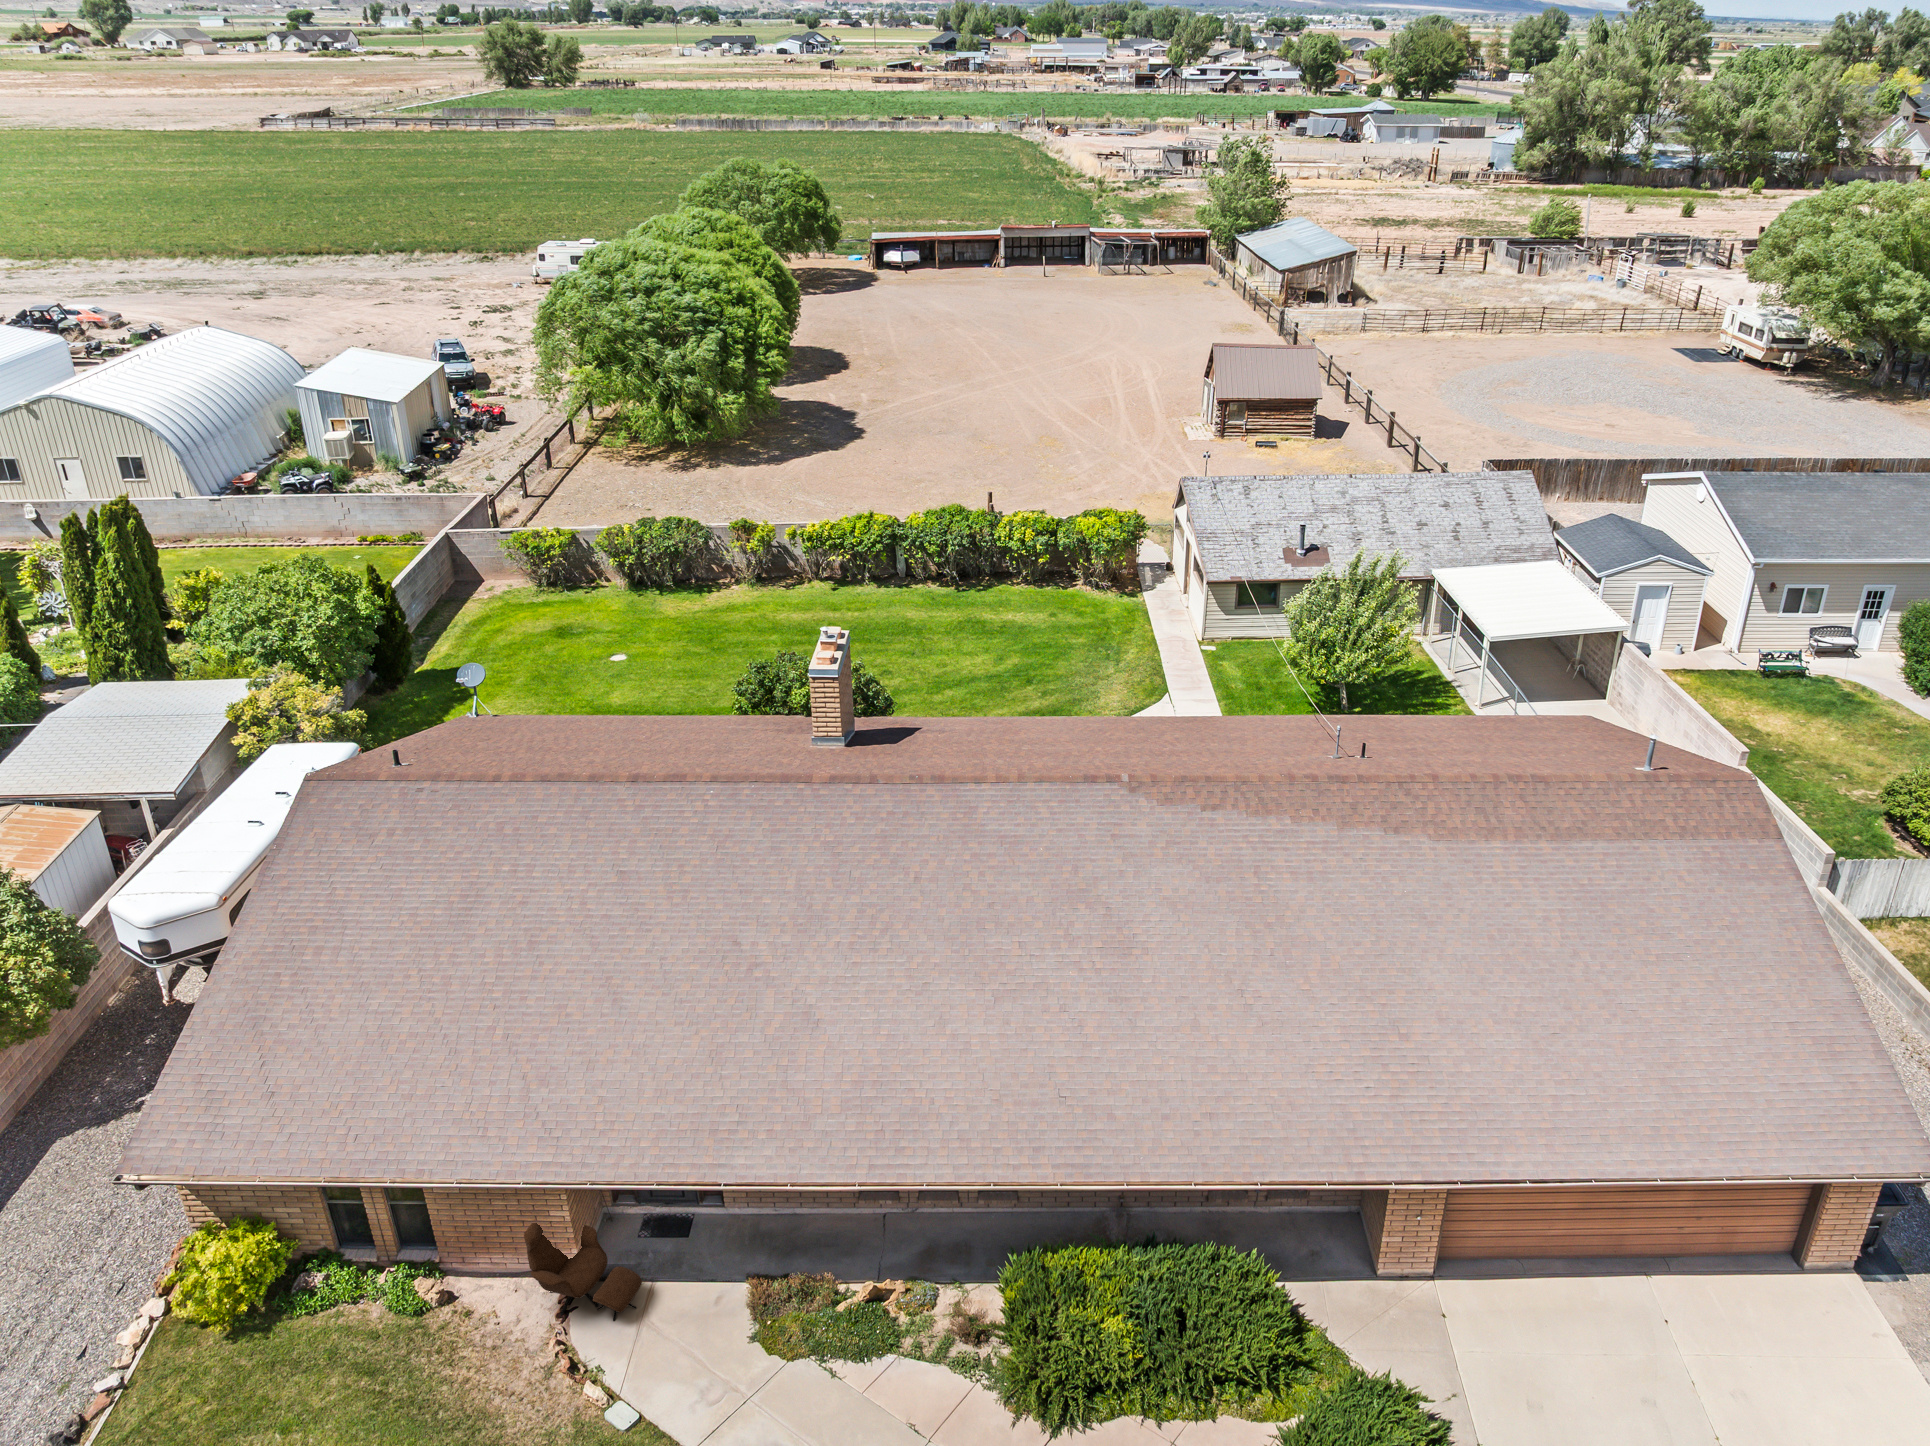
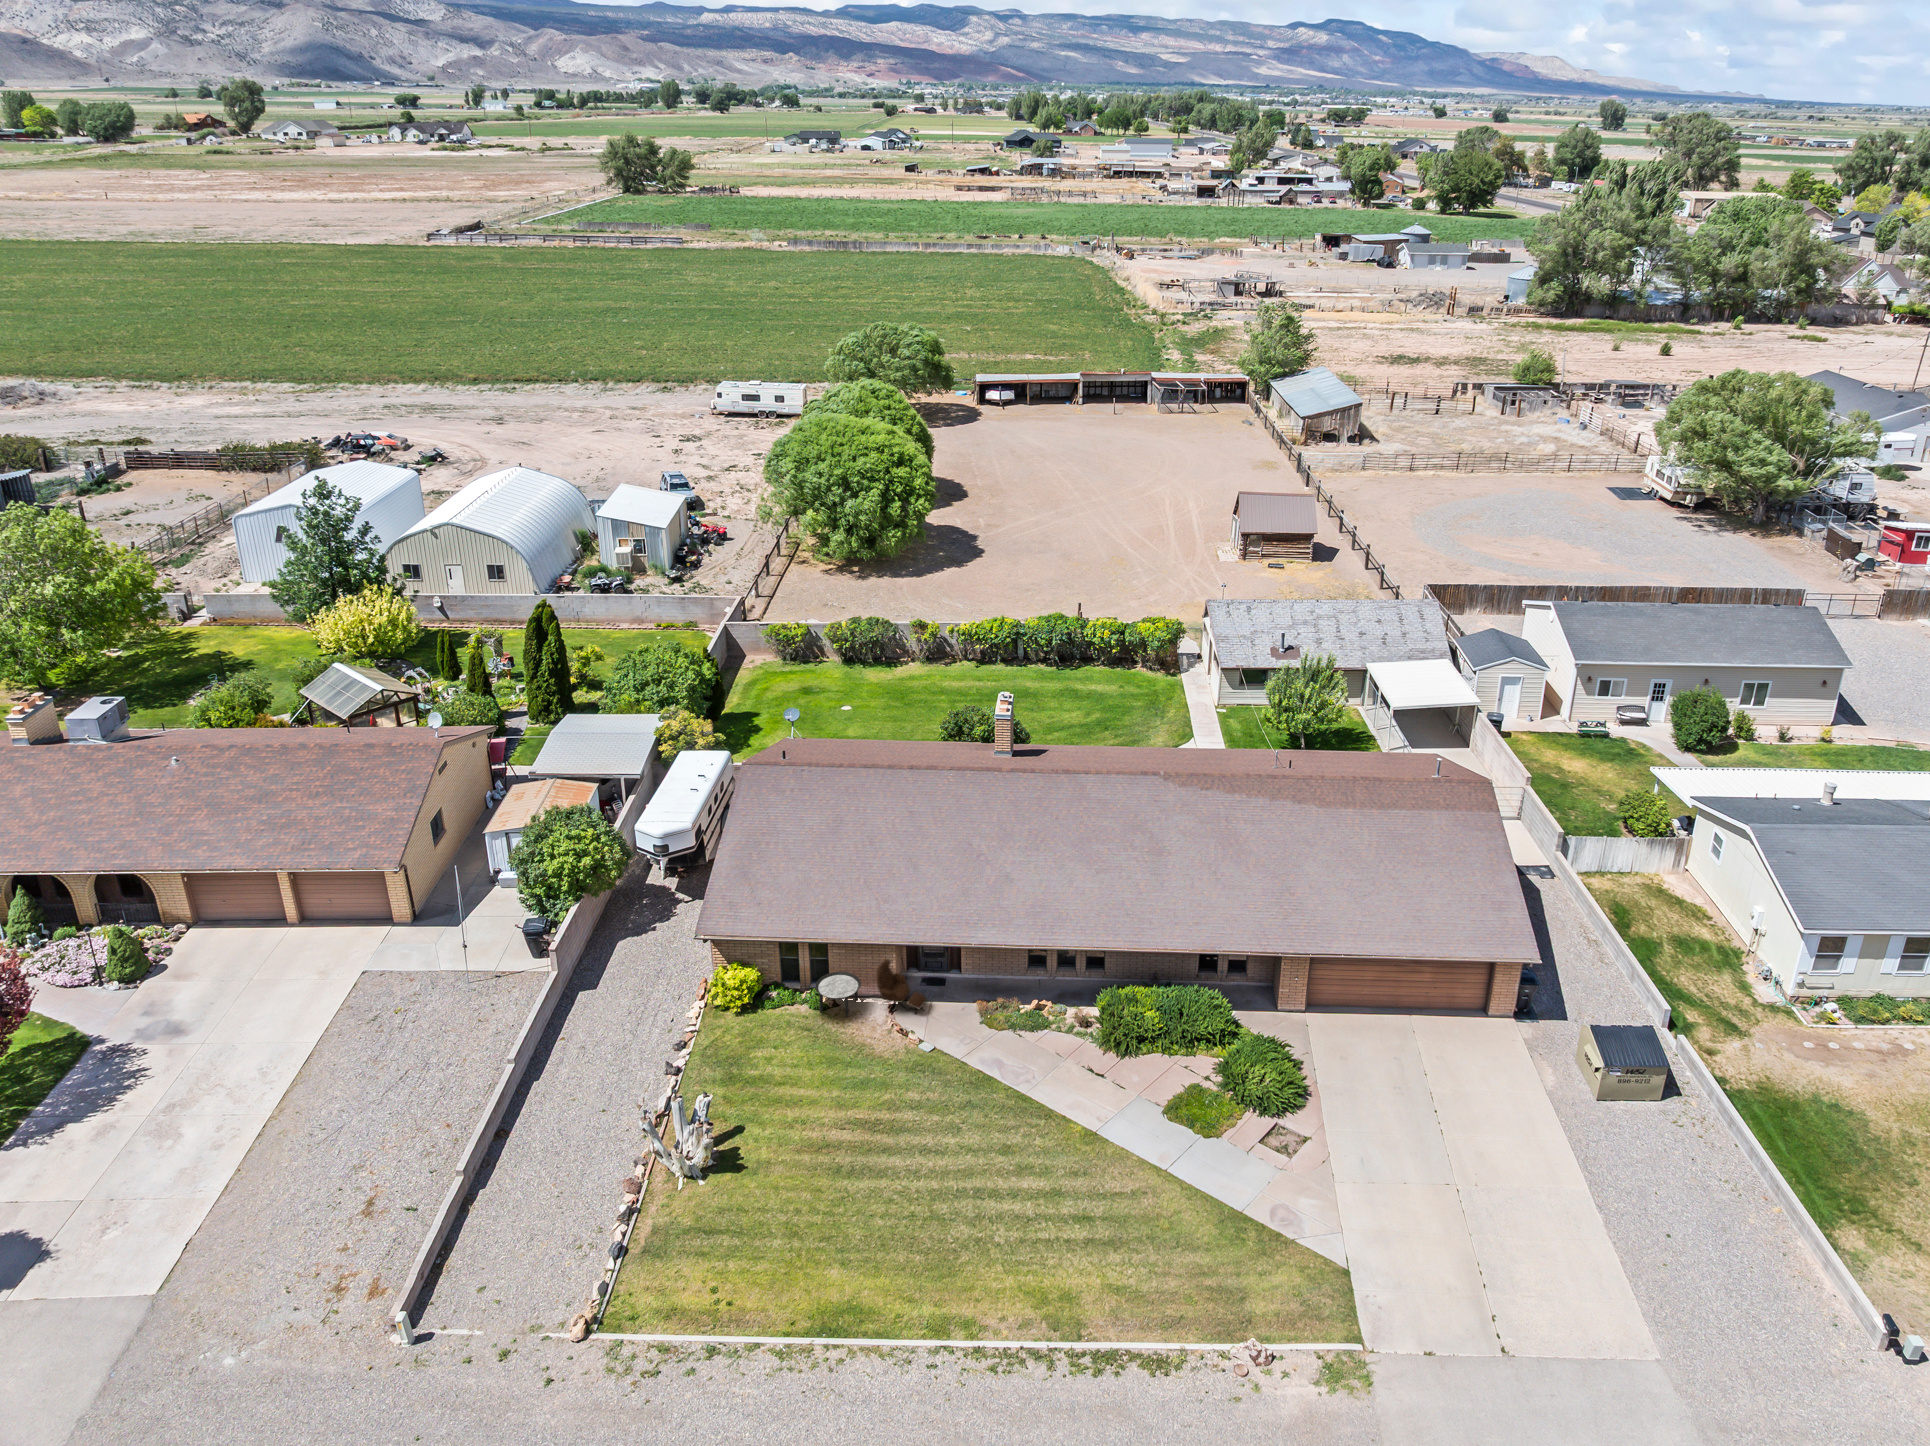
round table: none [393,1228,498,1337] -> present [816,972,861,1017]

